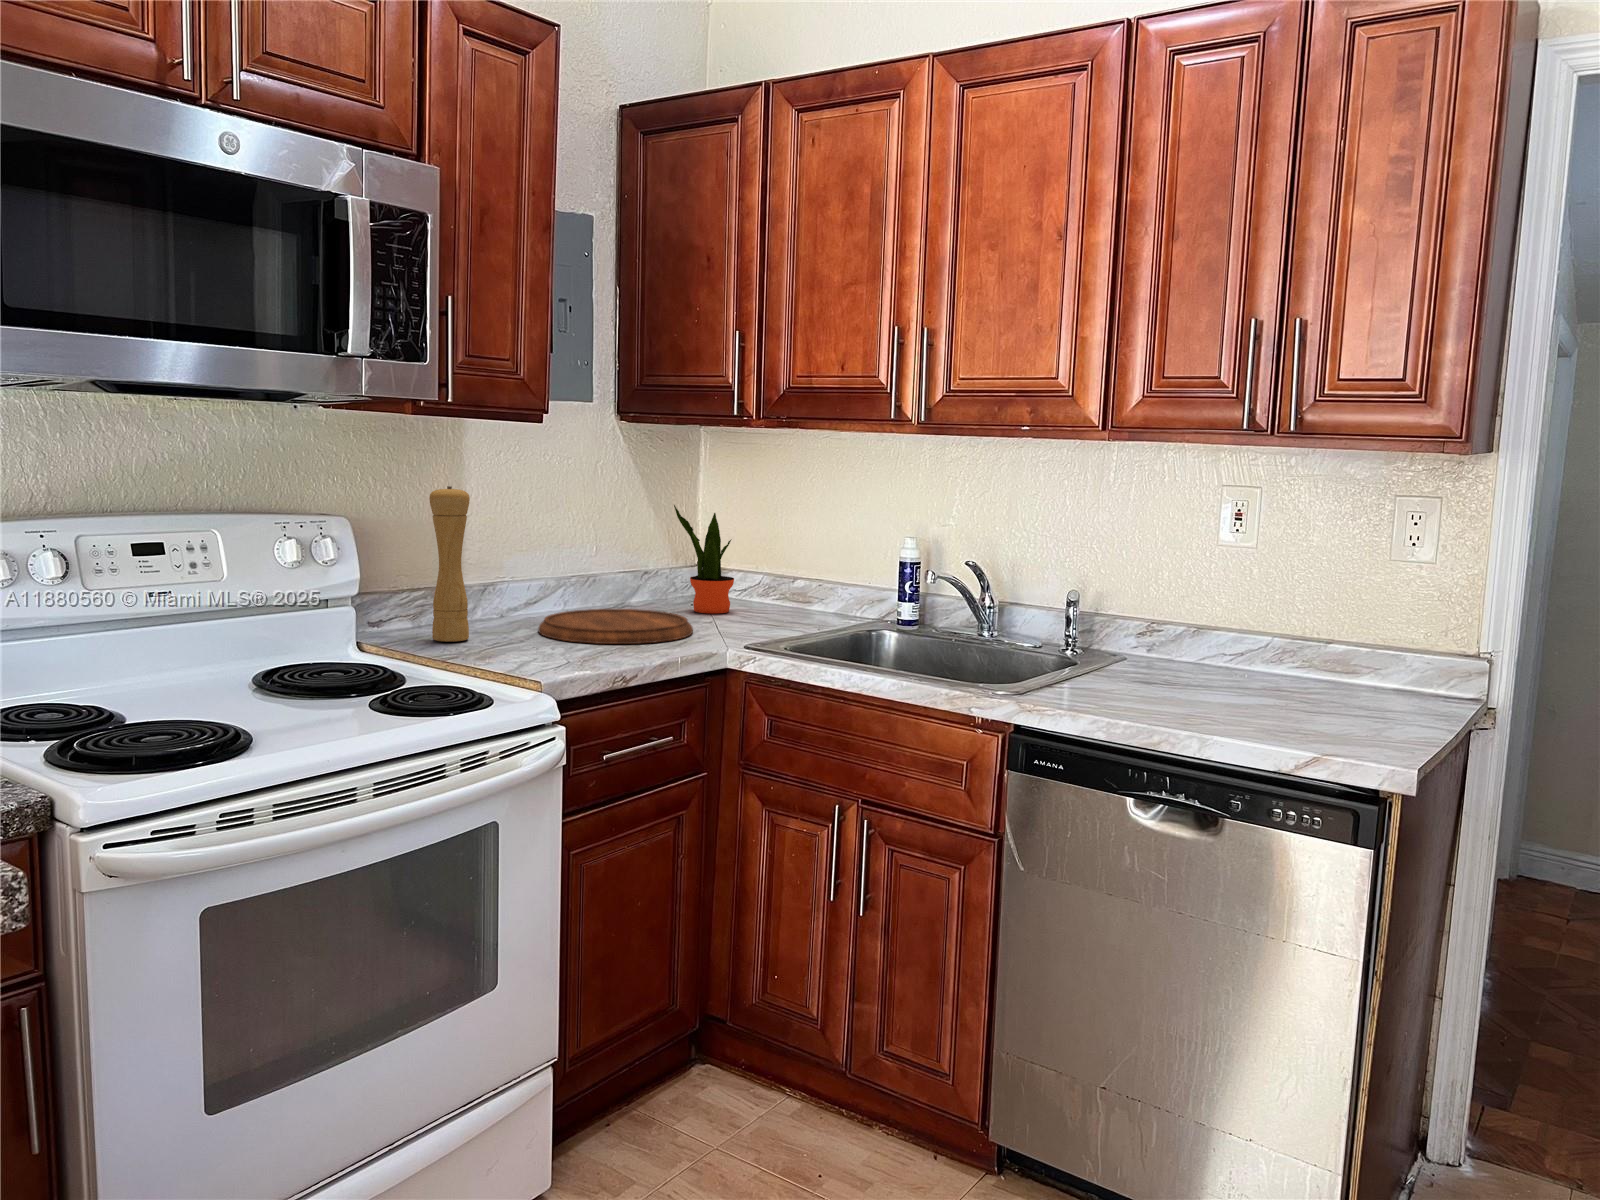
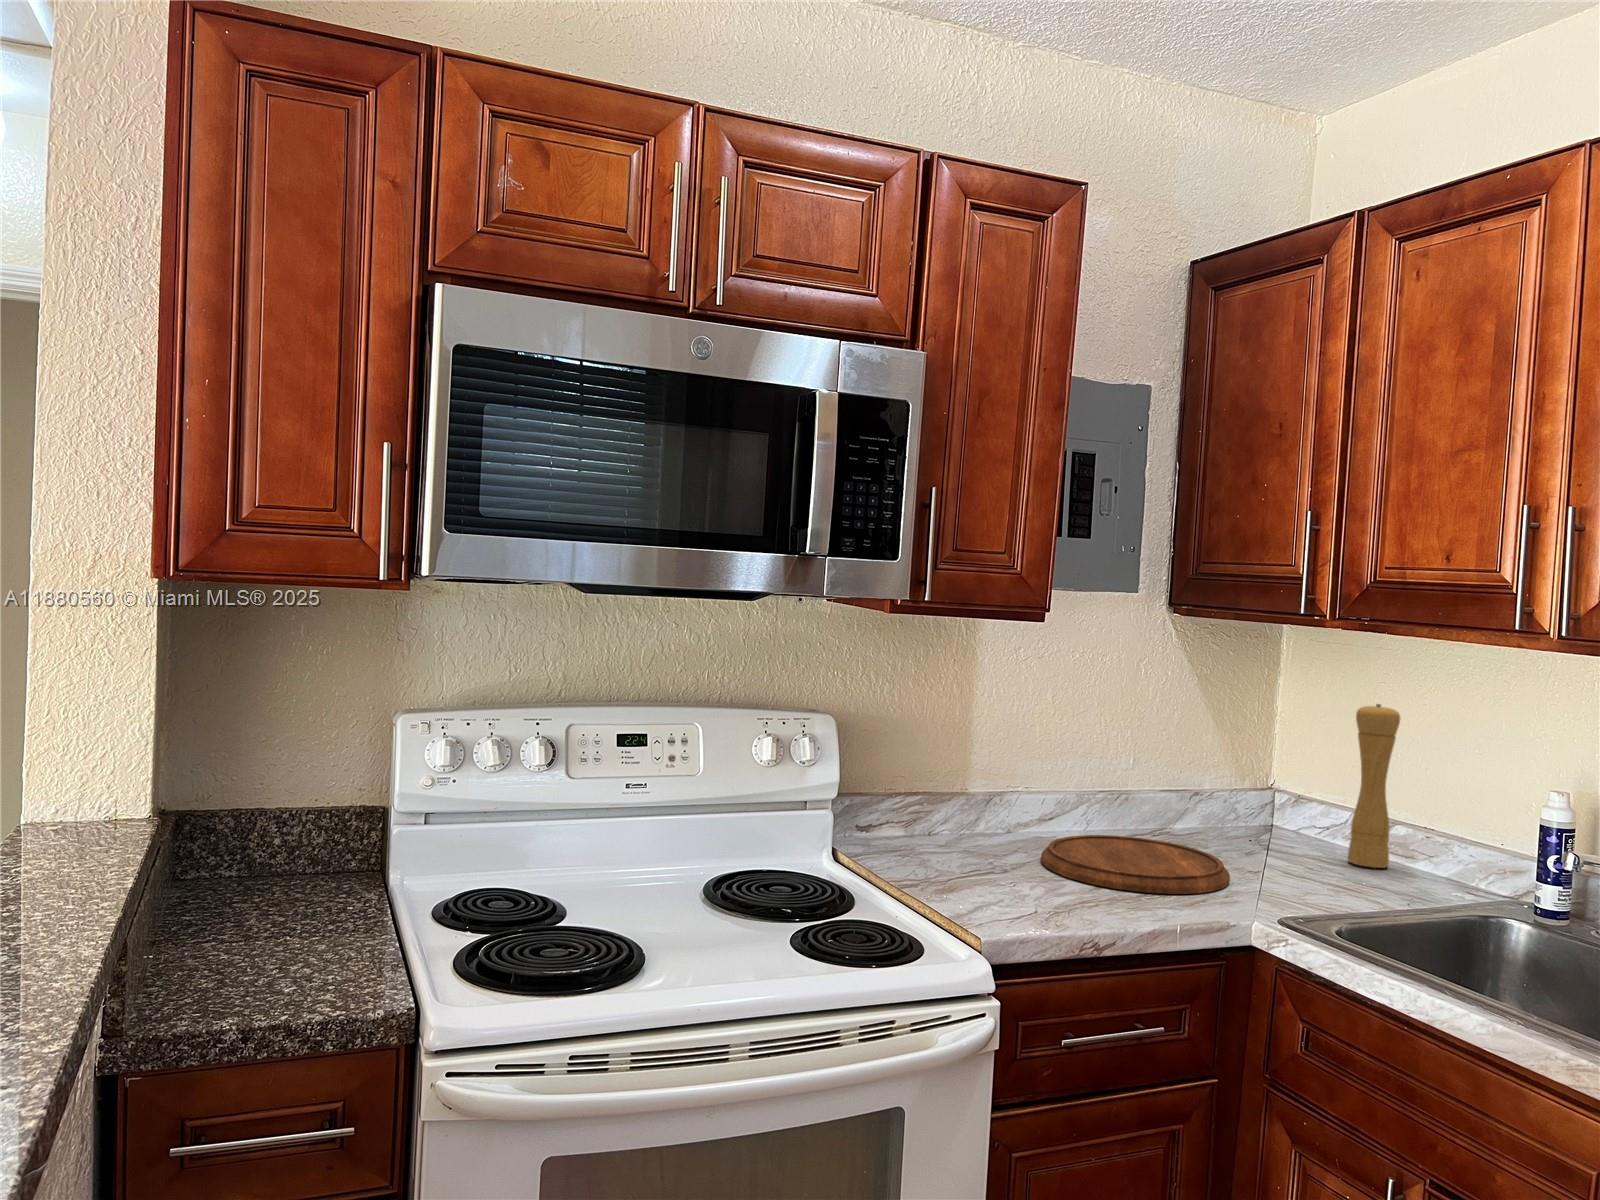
pepper mill: present [429,486,470,642] -> present [1348,704,1400,868]
potted plant: present [674,505,734,614] -> none [1231,717,1305,858]

